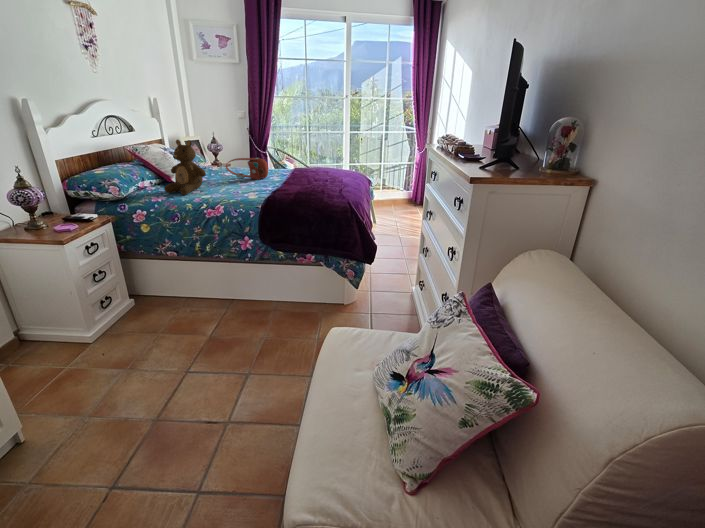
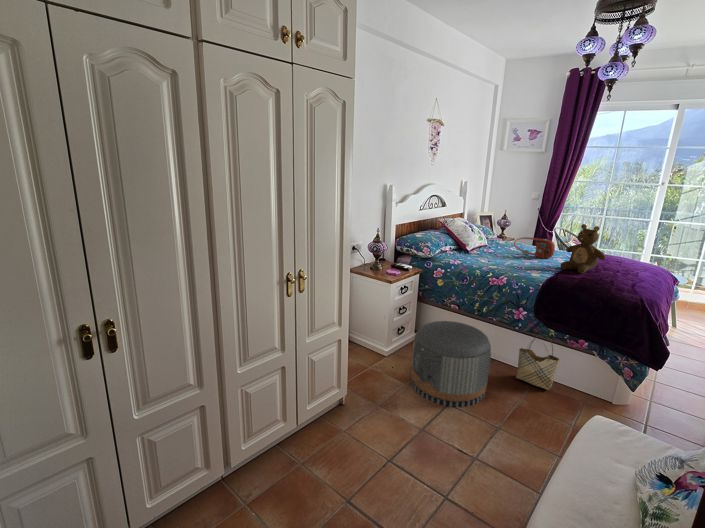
teddy bear: present [164,140,206,195] -> present [561,224,605,274]
woven basket: none [253,258,294,313] -> present [516,334,560,390]
pouf: none [120,270,228,376] -> present [411,321,491,407]

